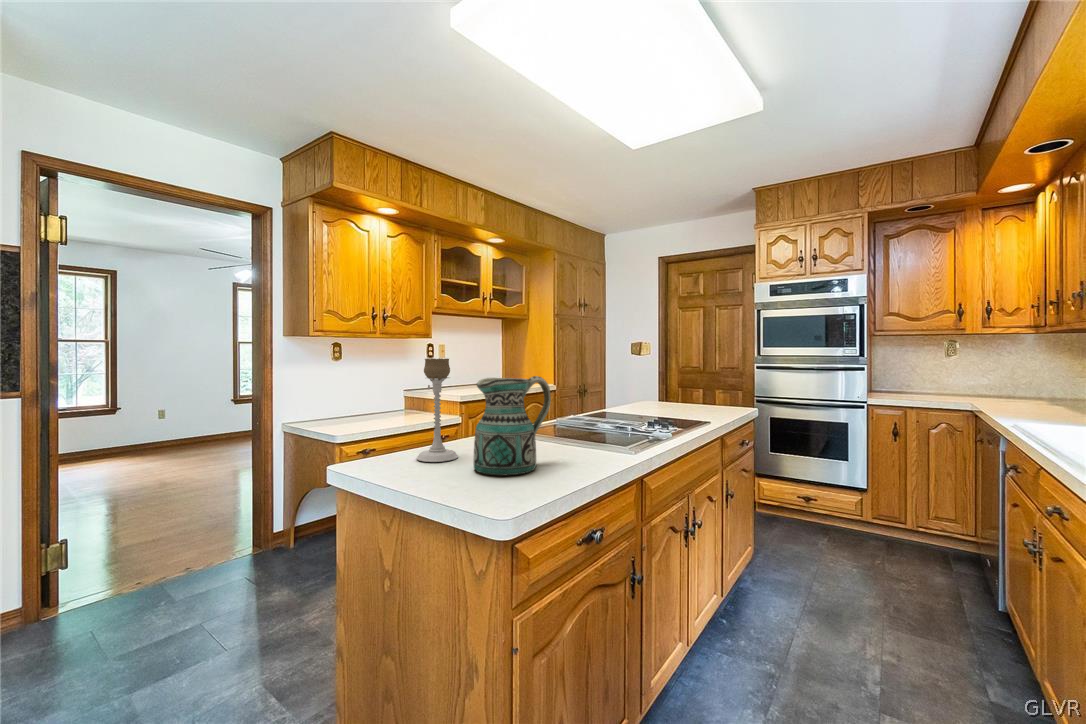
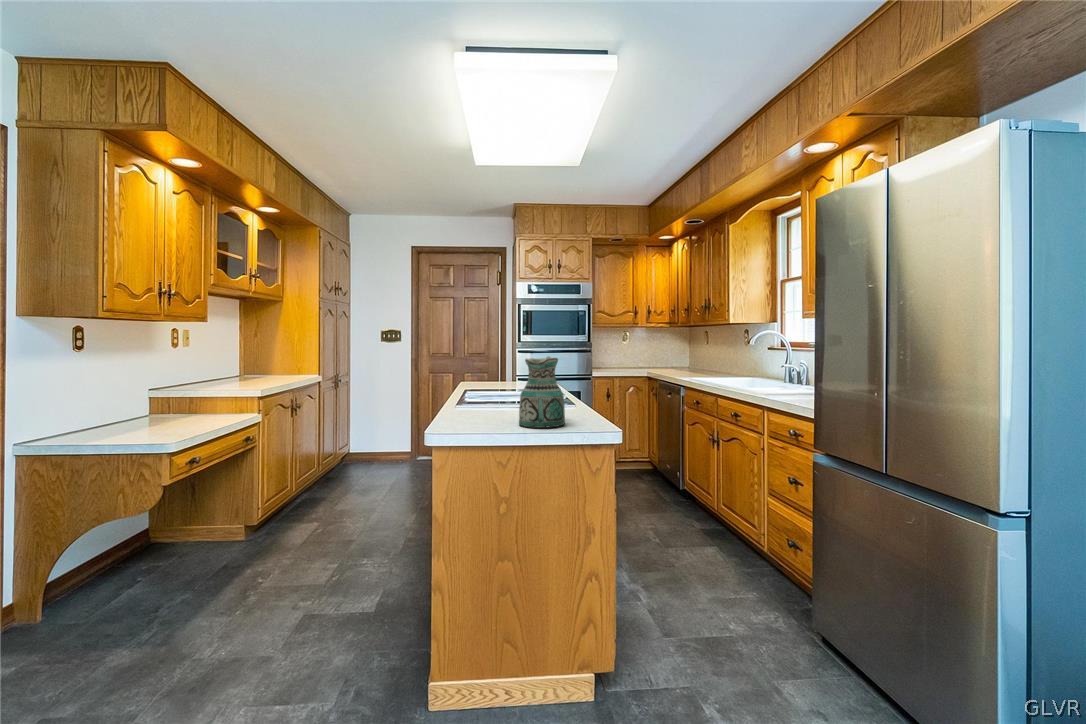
candle holder: present [416,358,458,462] -> none [456,344,489,429]

